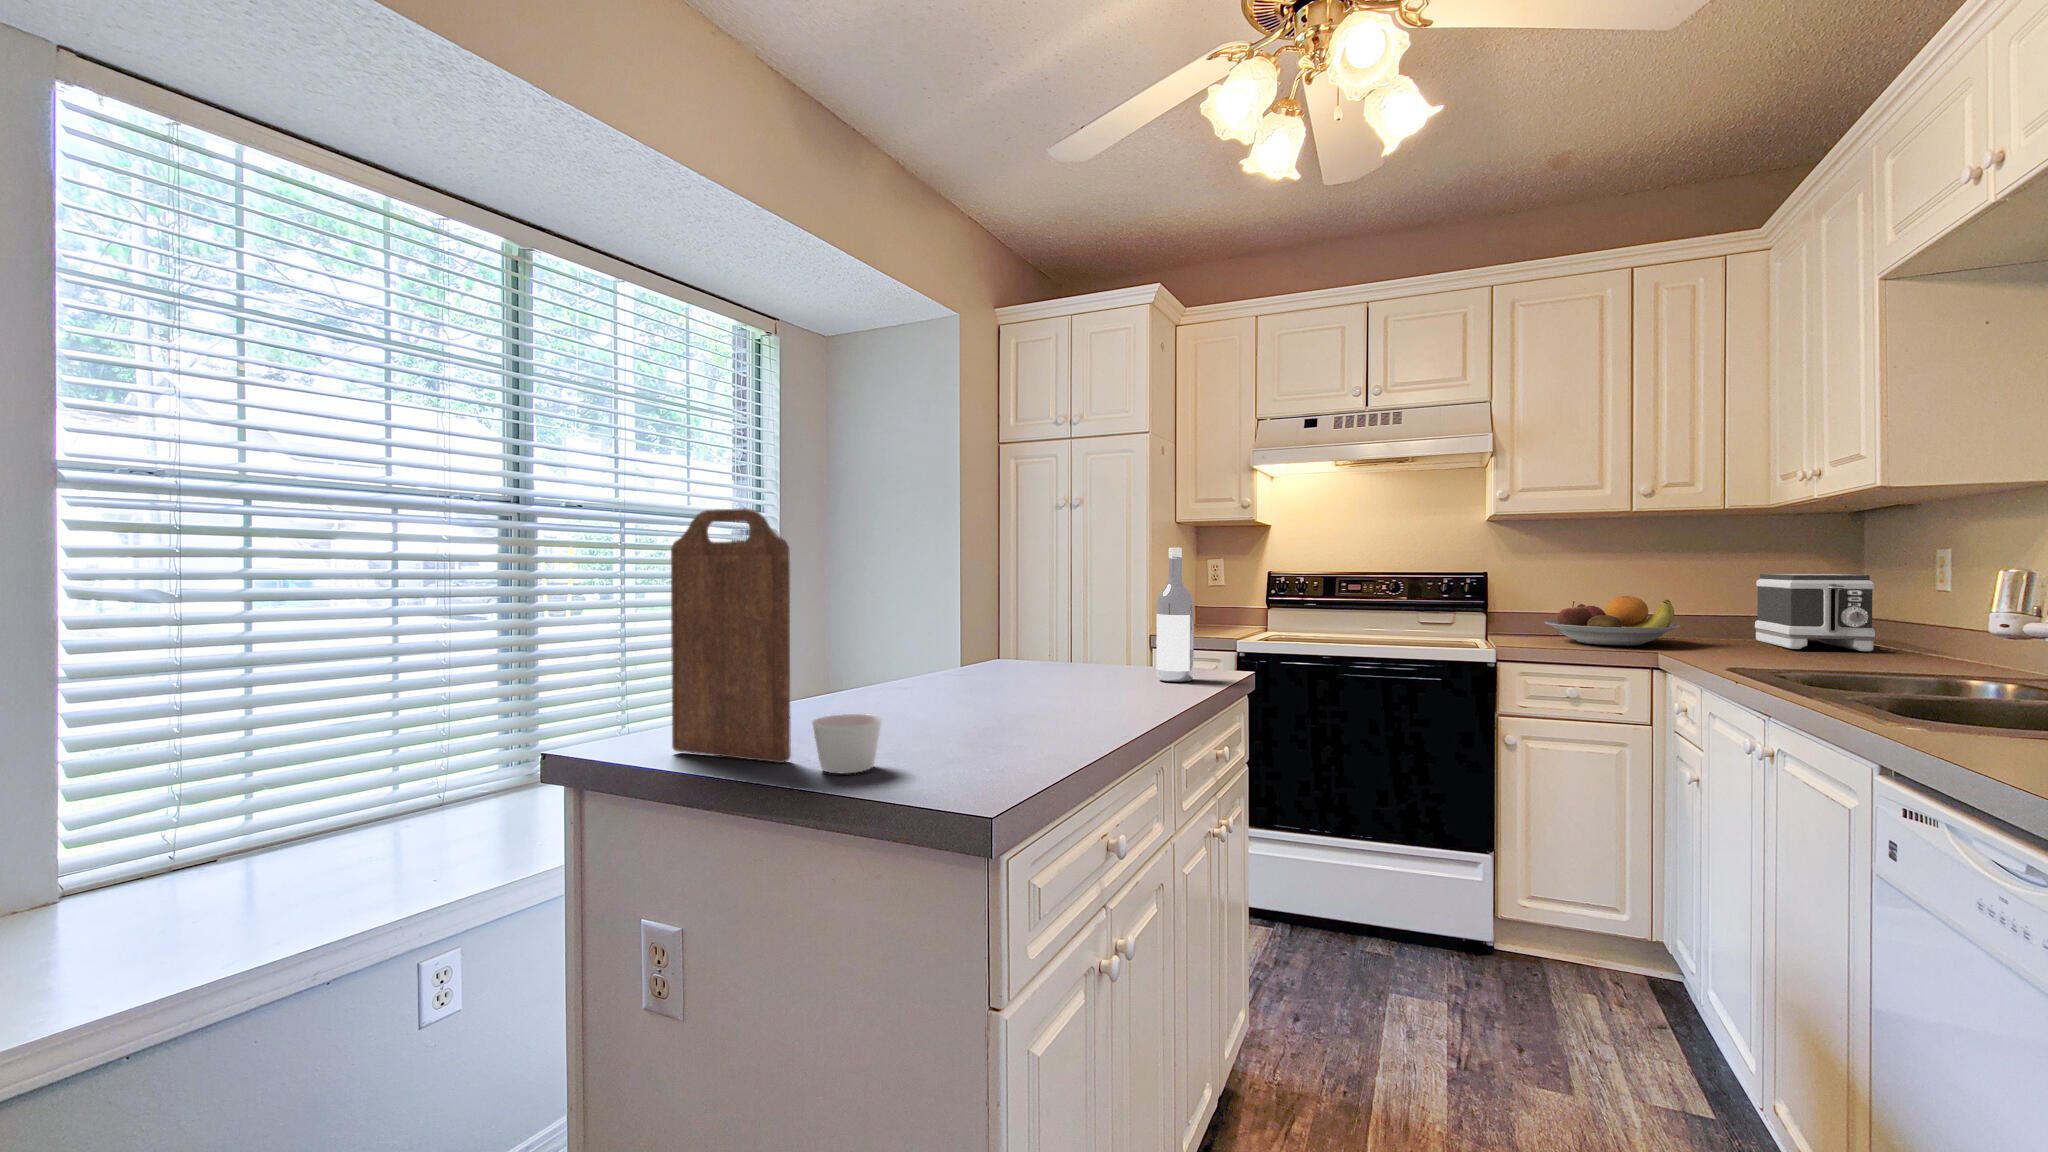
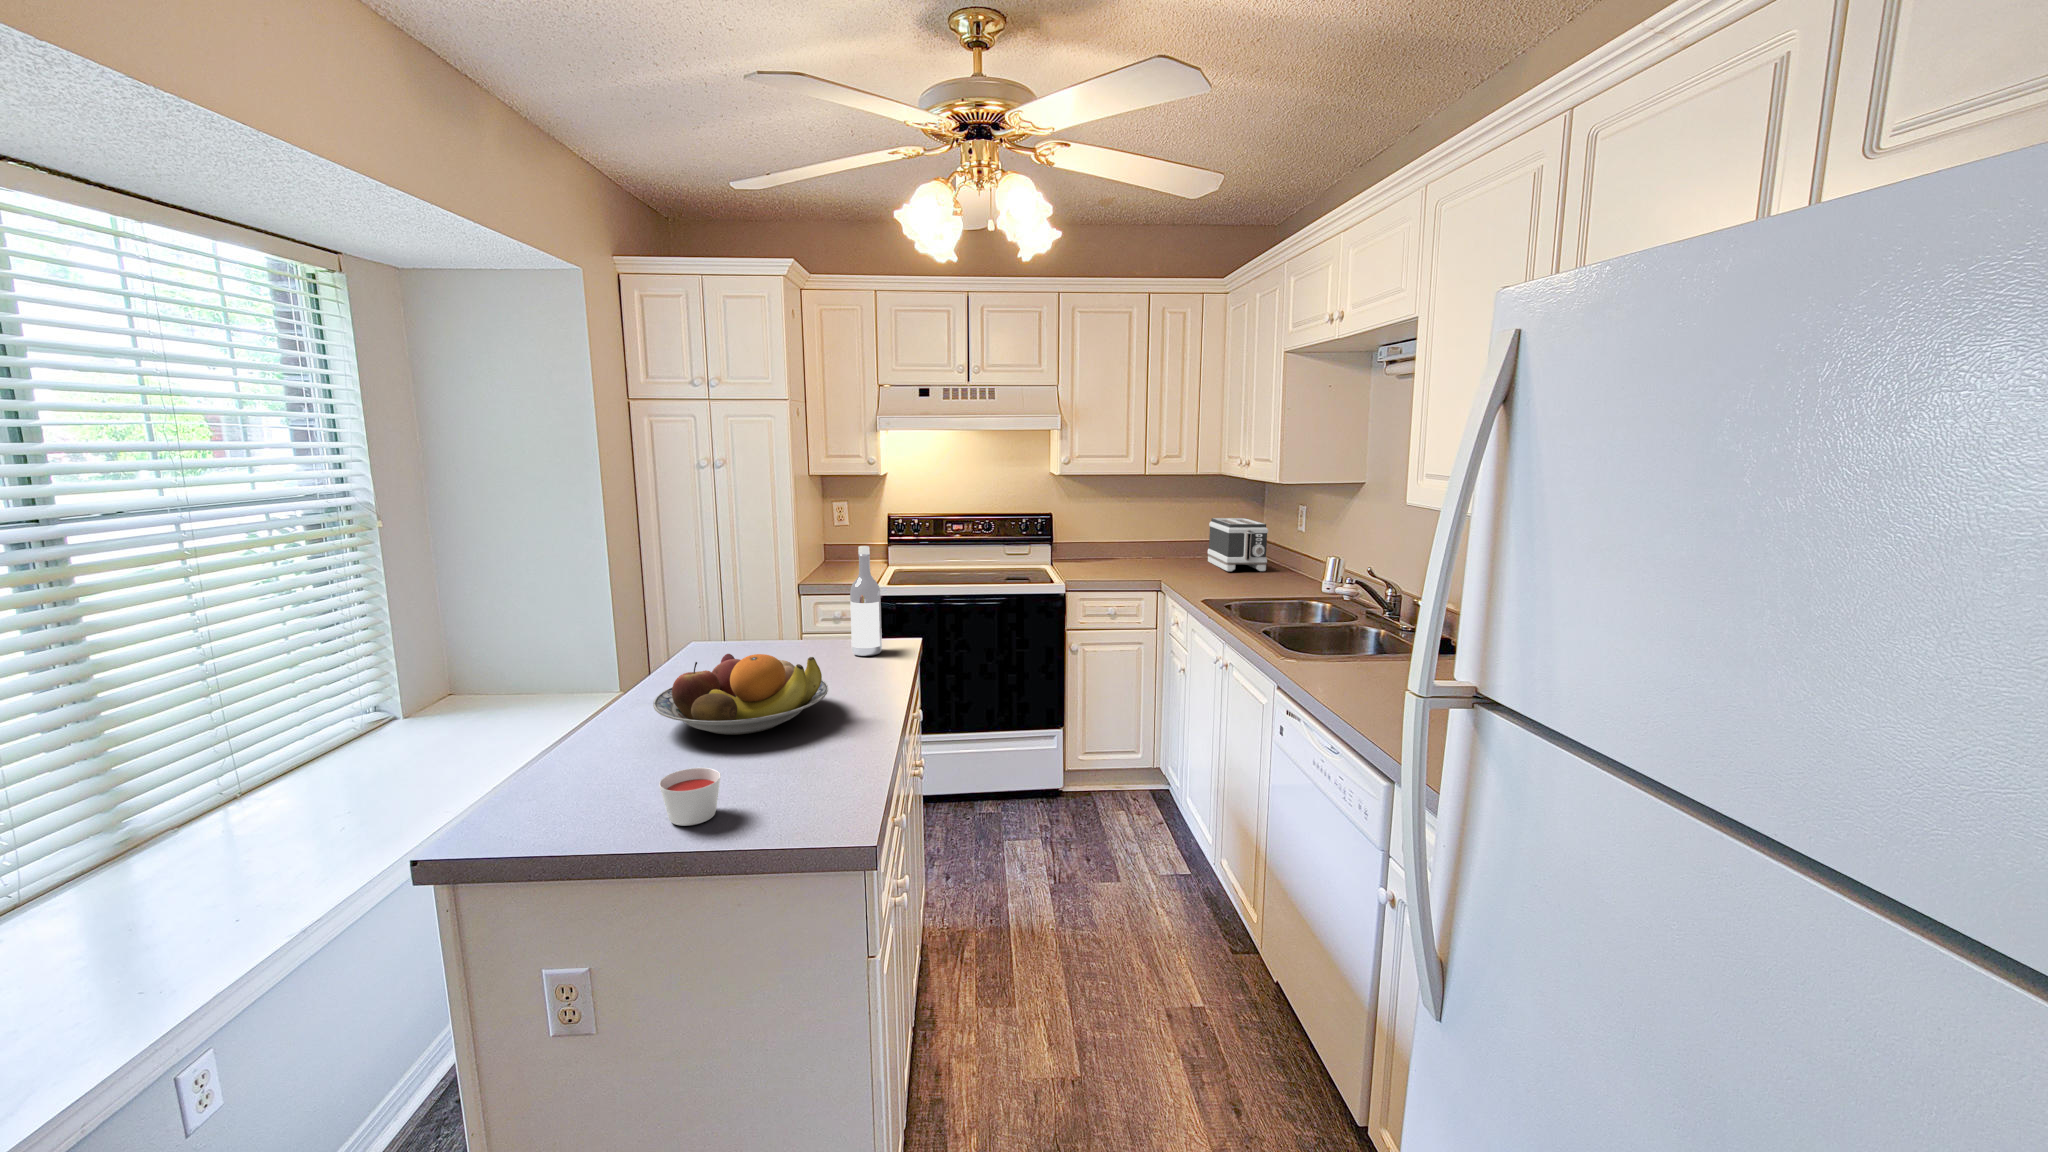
cutting board: present [671,508,791,763] -> none [467,605,628,829]
fruit bowl: present [1545,596,1680,646] -> present [653,654,828,735]

